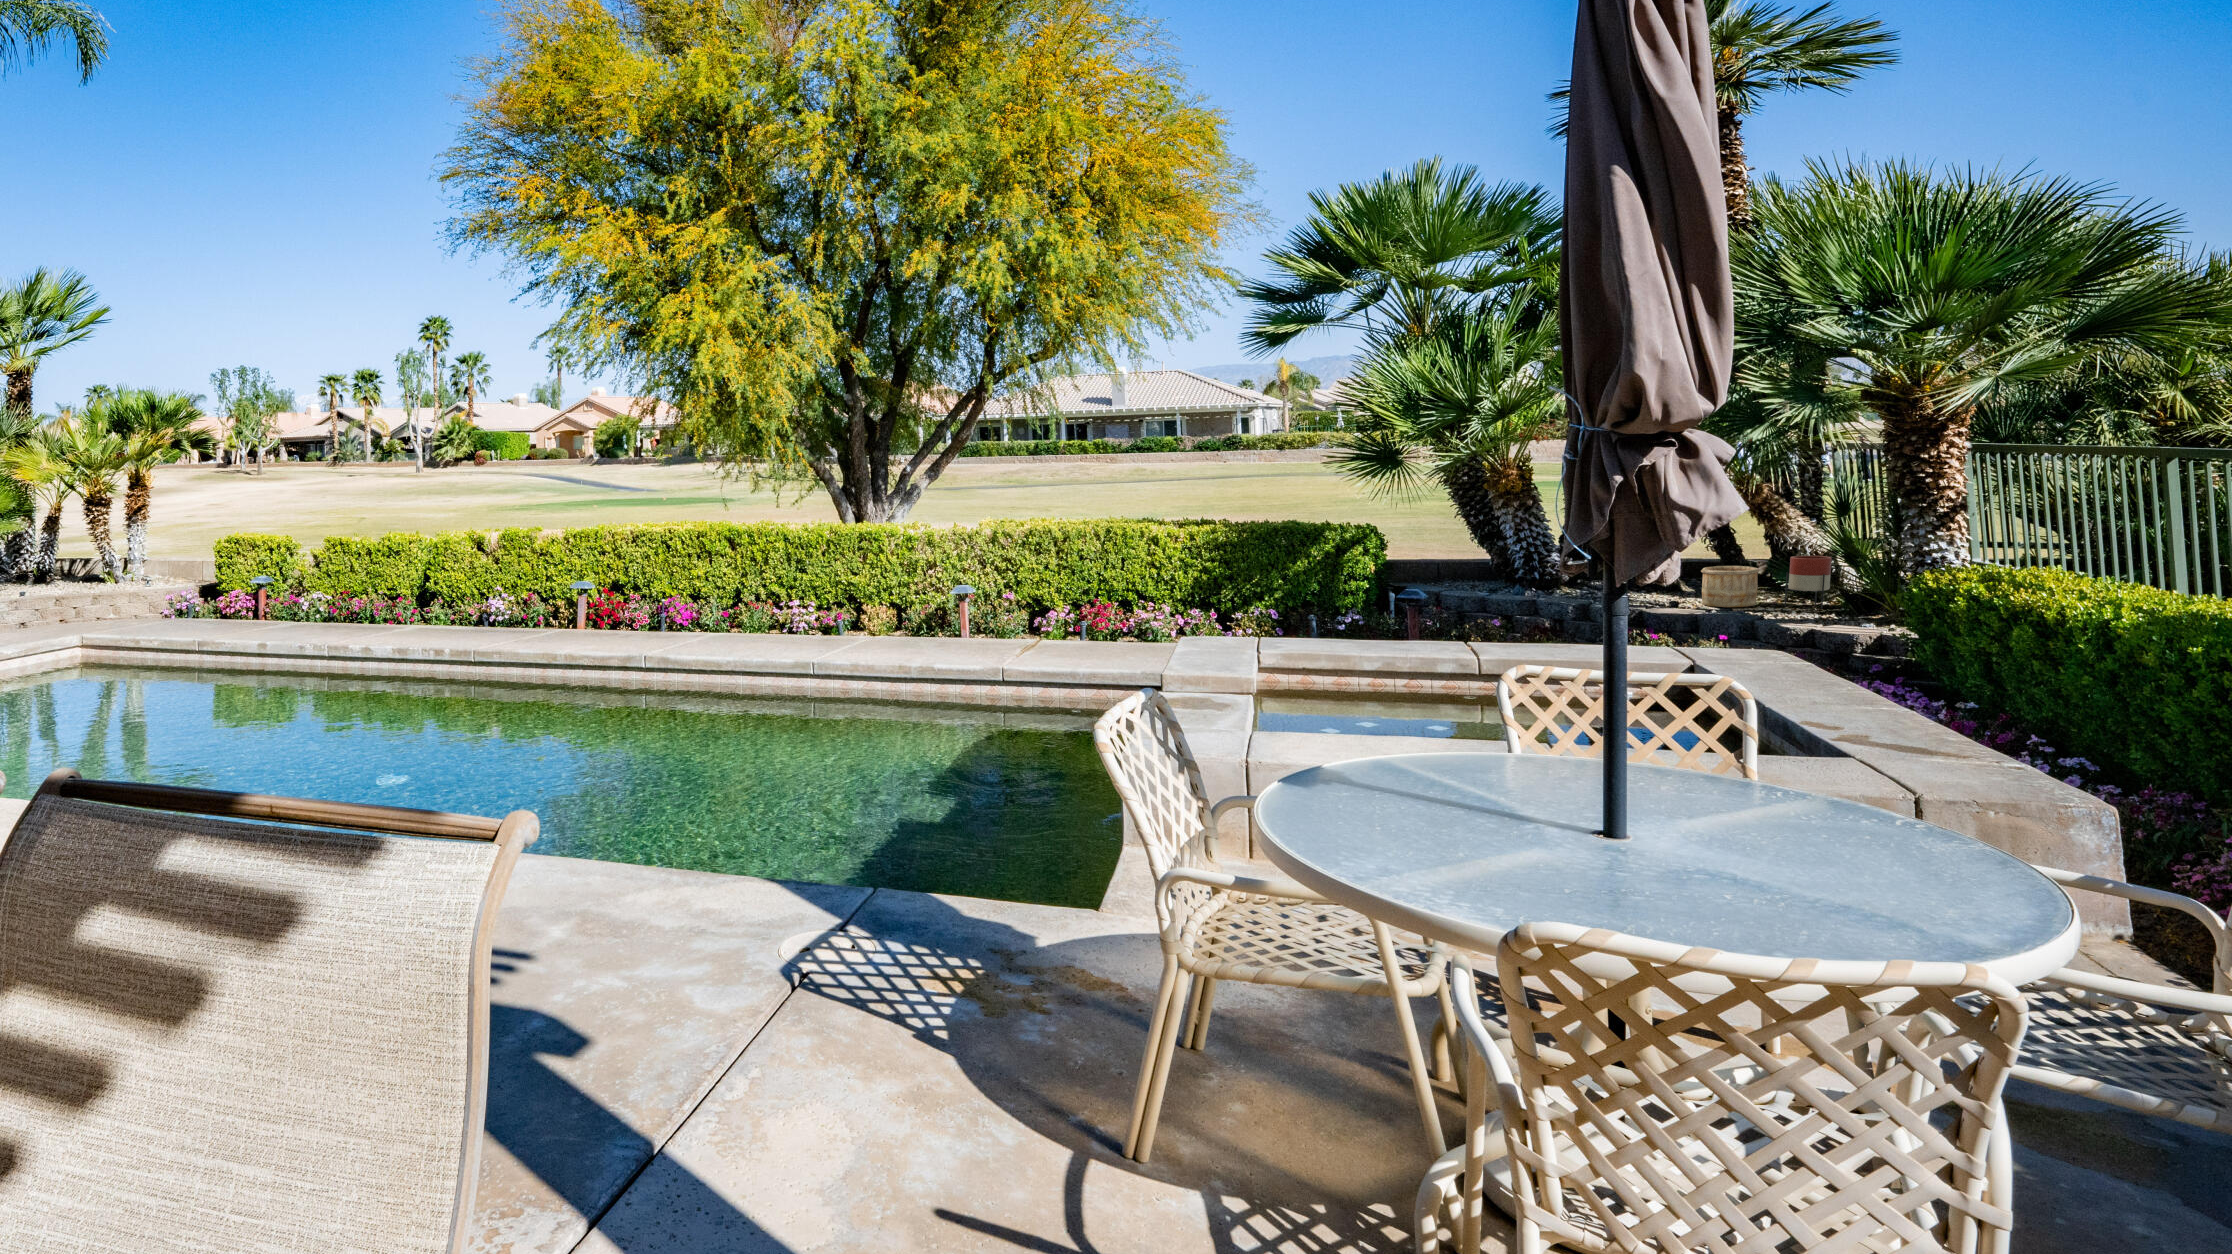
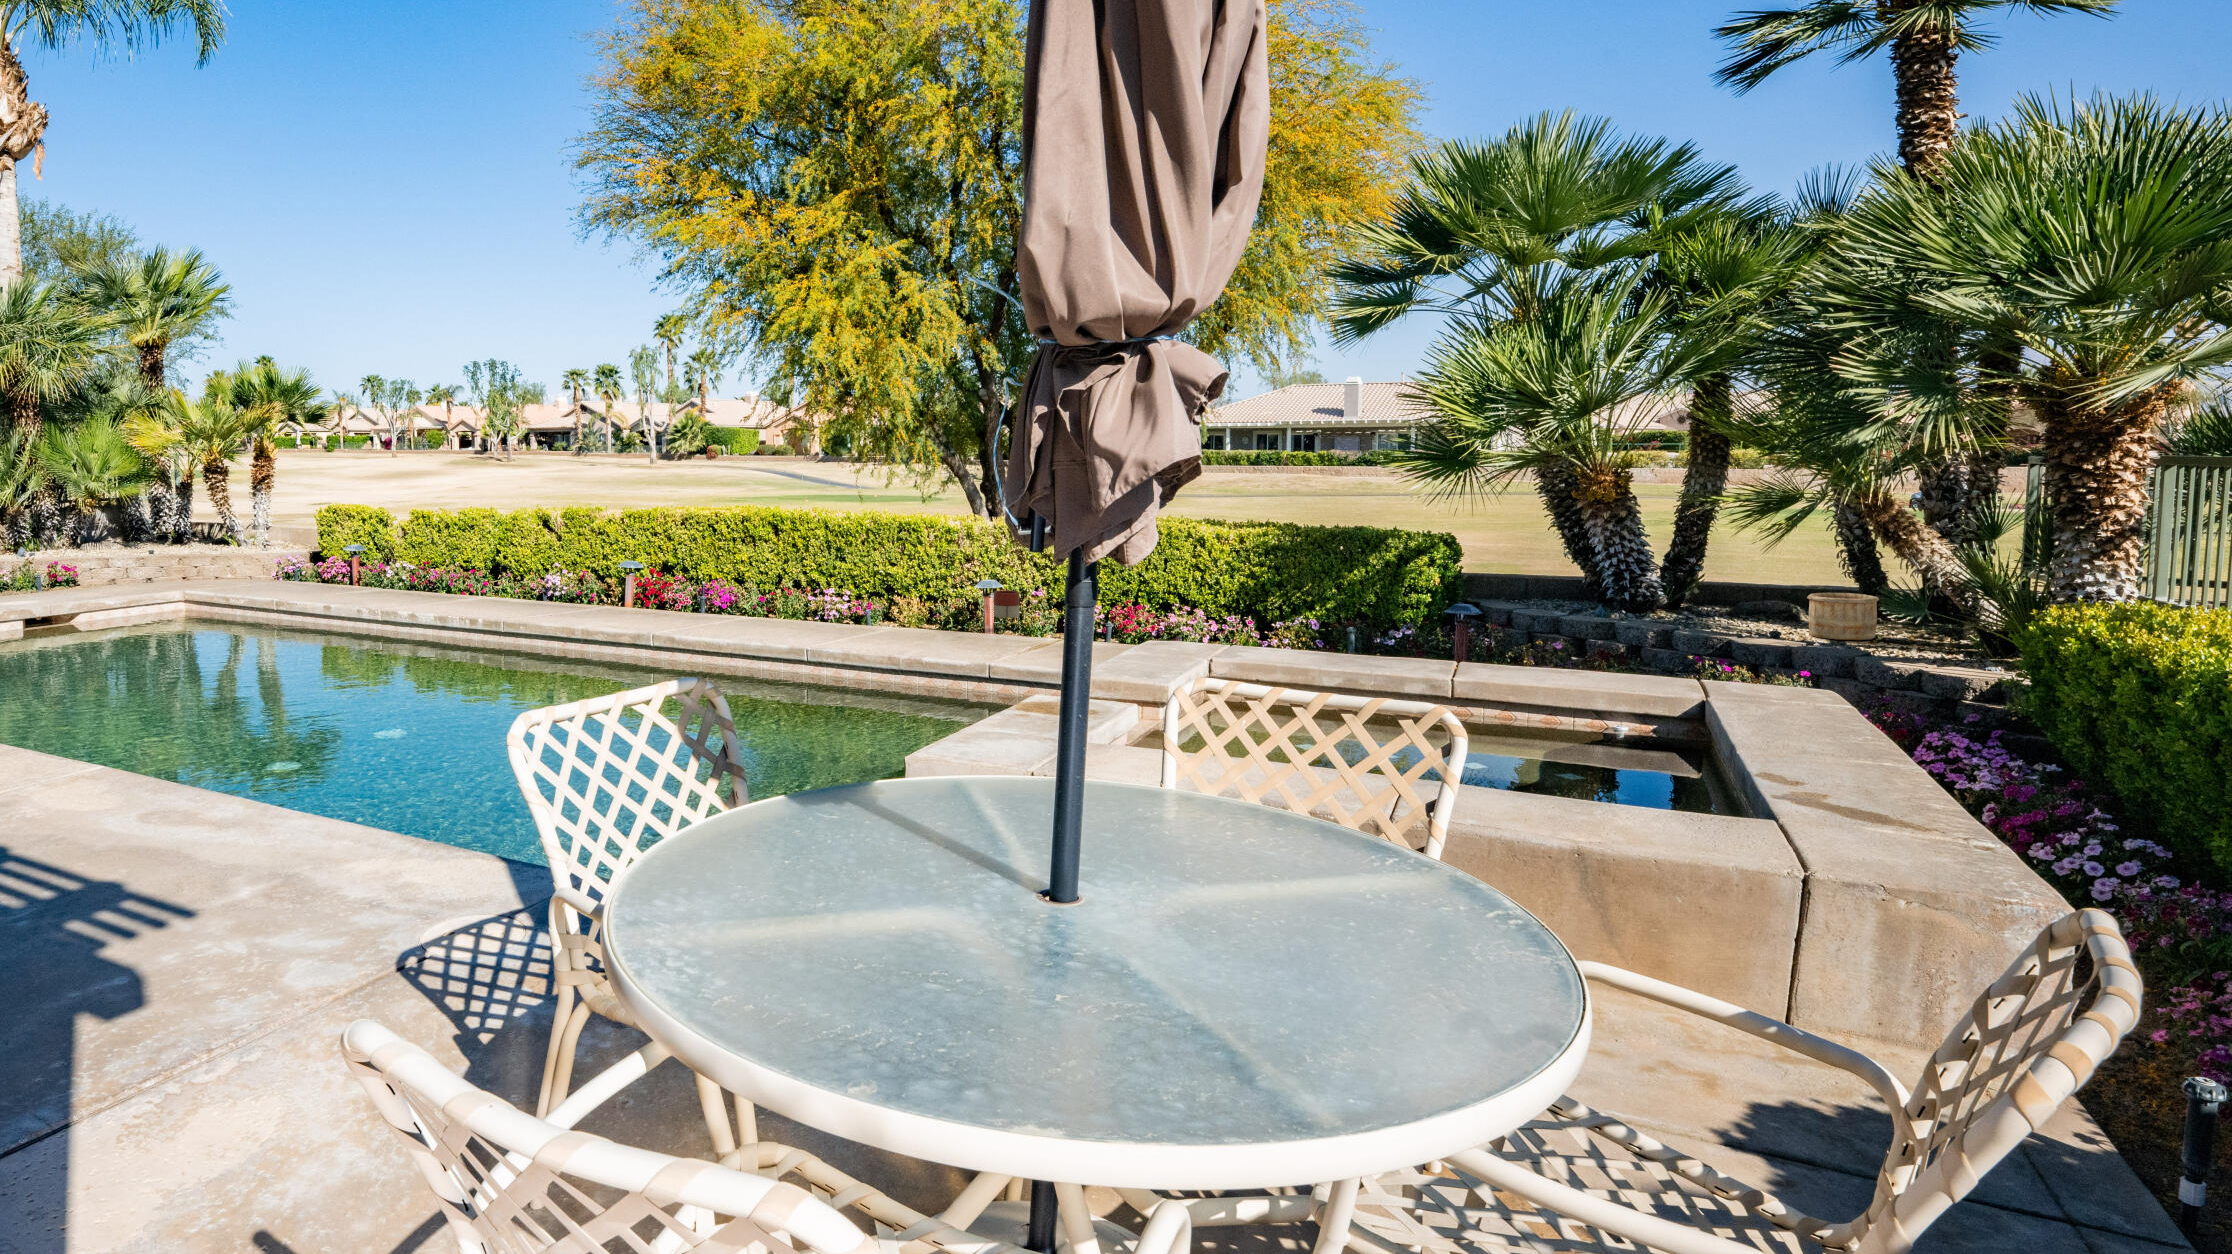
planter: present [1785,556,1832,609] -> present [993,591,1019,629]

